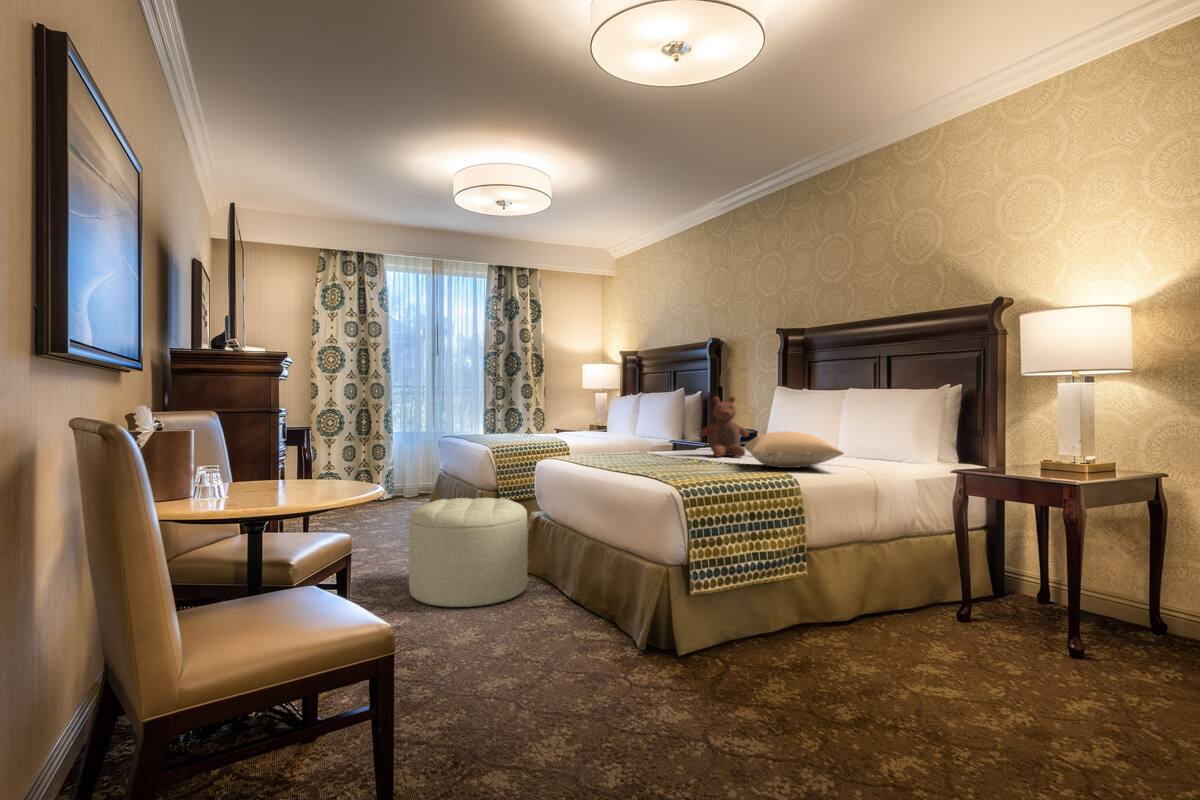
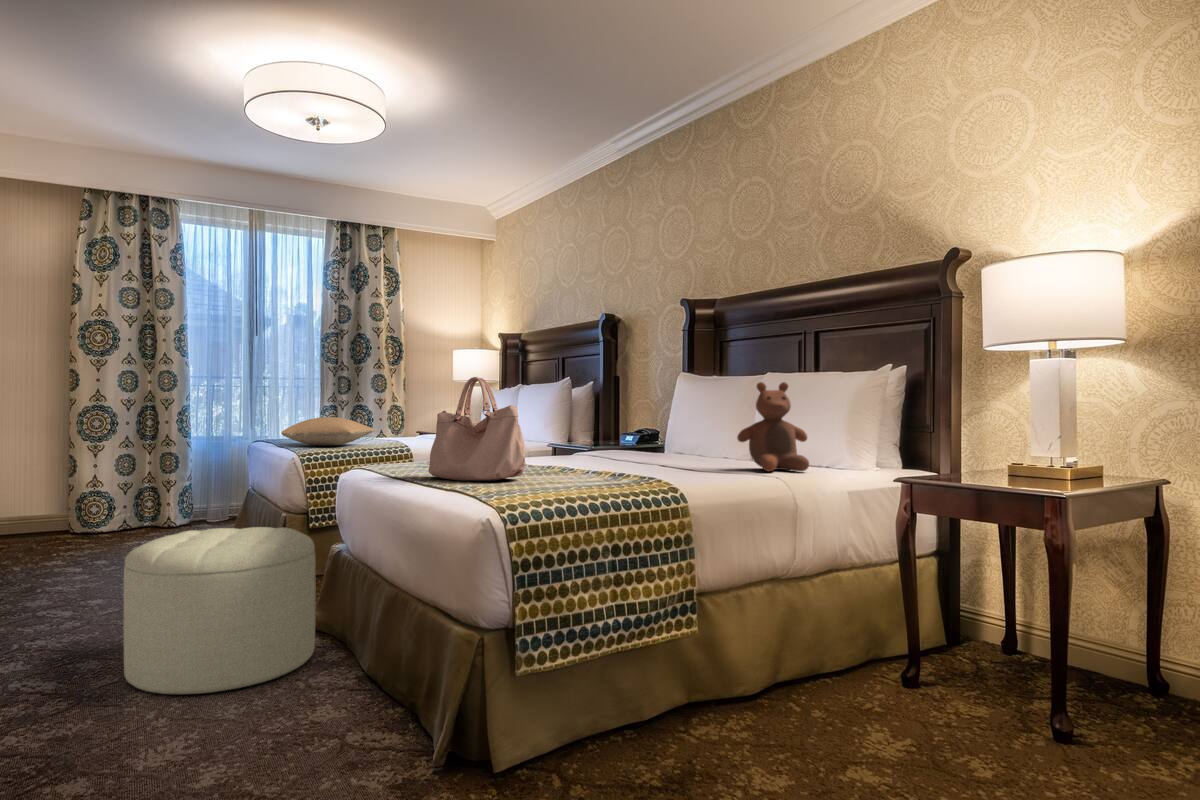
handbag: none [609,395,679,467] -> present [428,377,525,481]
stuffed bear: present [700,396,749,457] -> present [737,382,809,472]
pillow: present [745,431,844,468] -> present [281,417,375,446]

